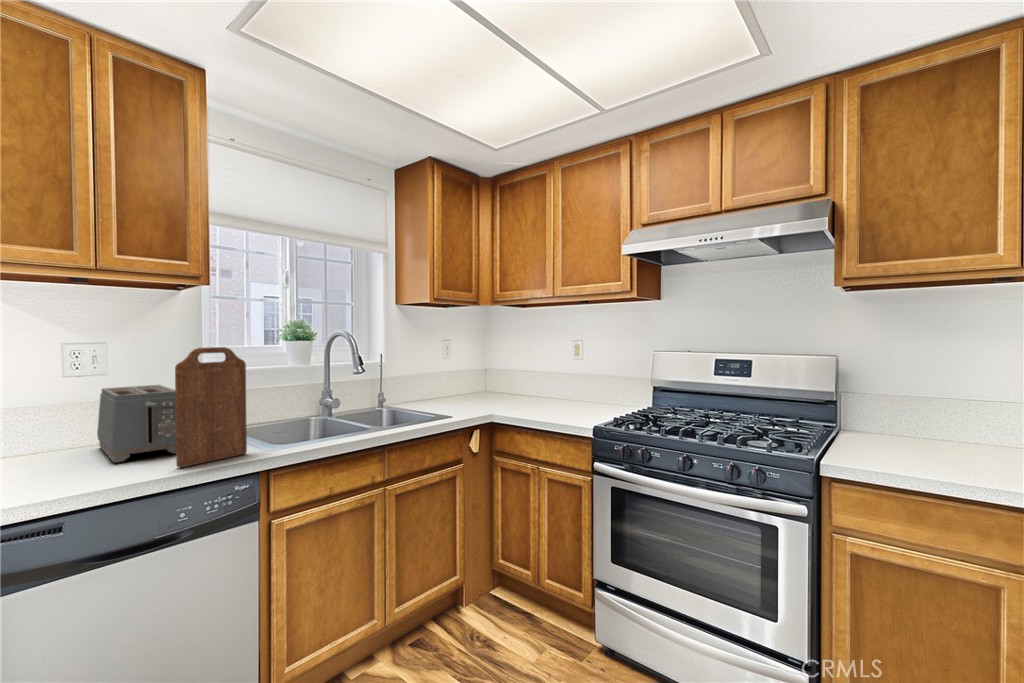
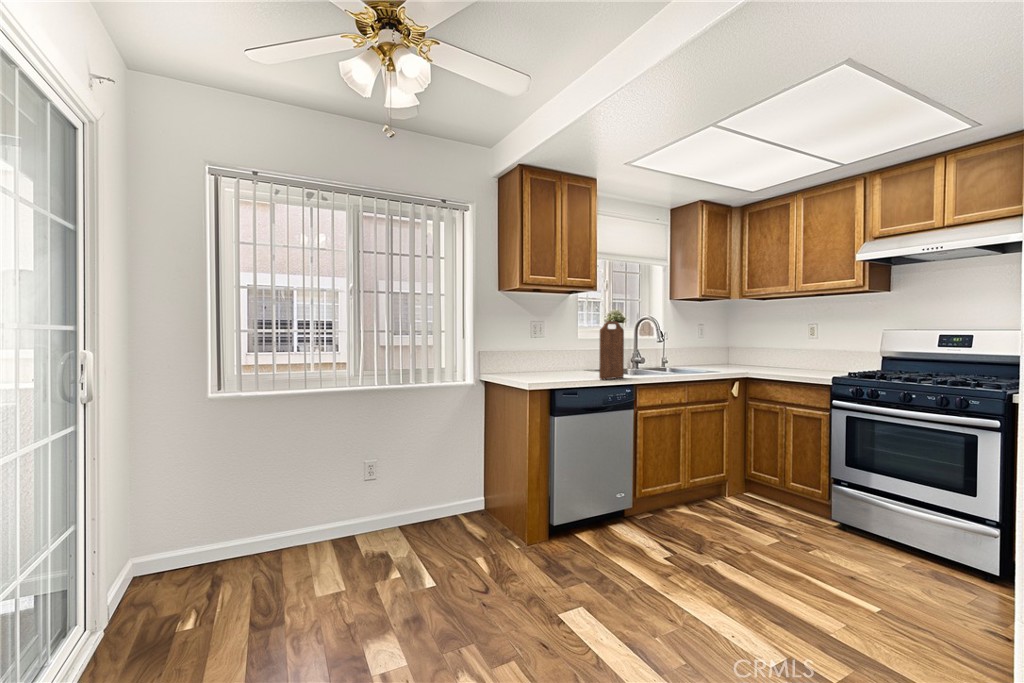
toaster: present [97,385,176,463] -> none [543,343,591,377]

